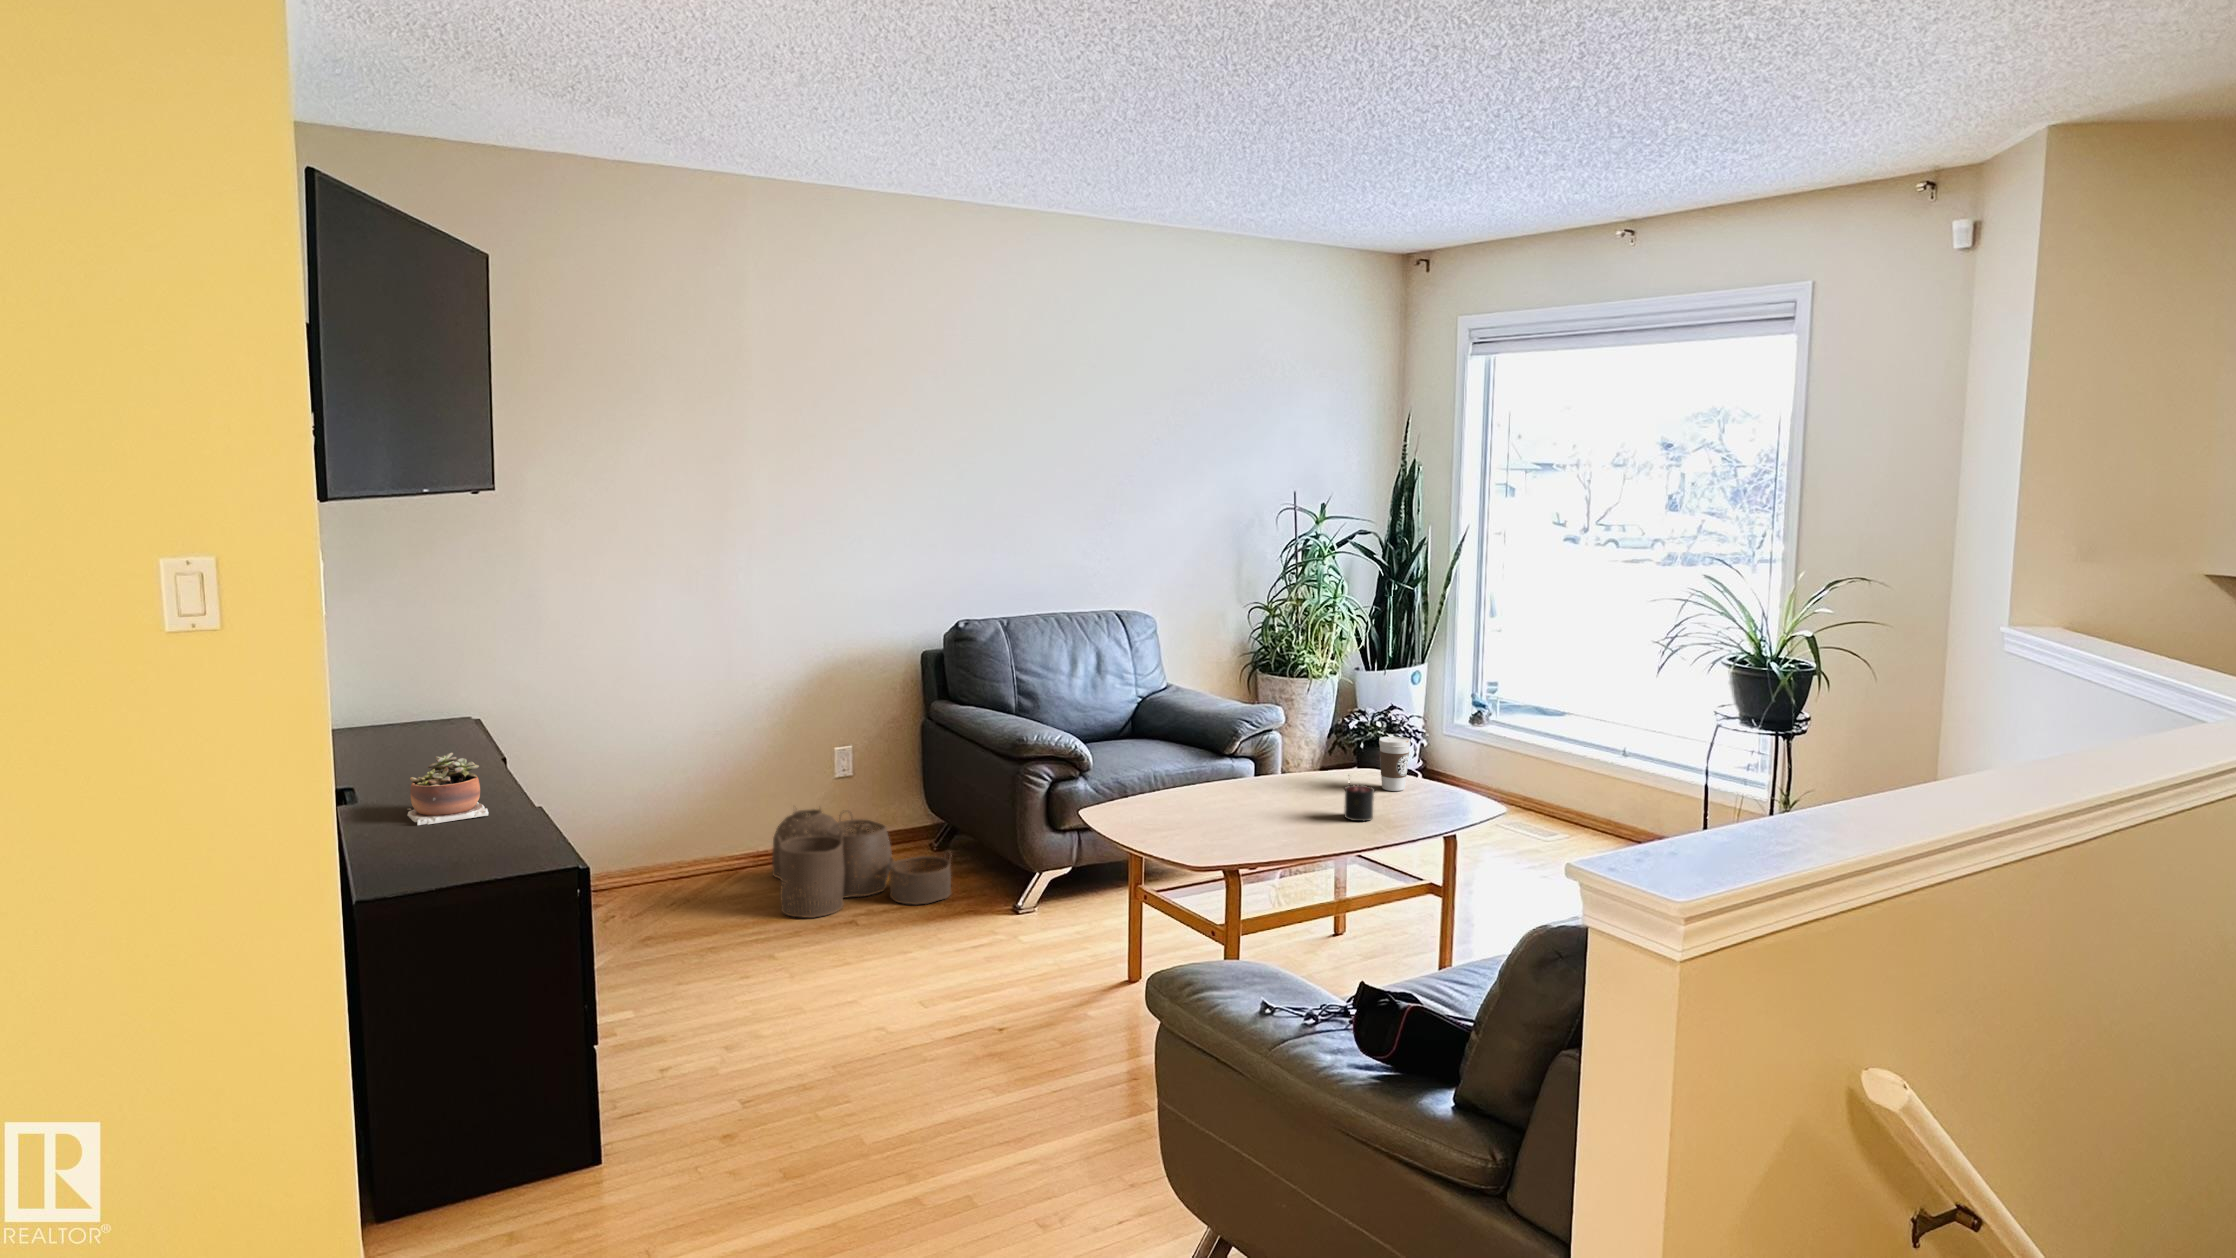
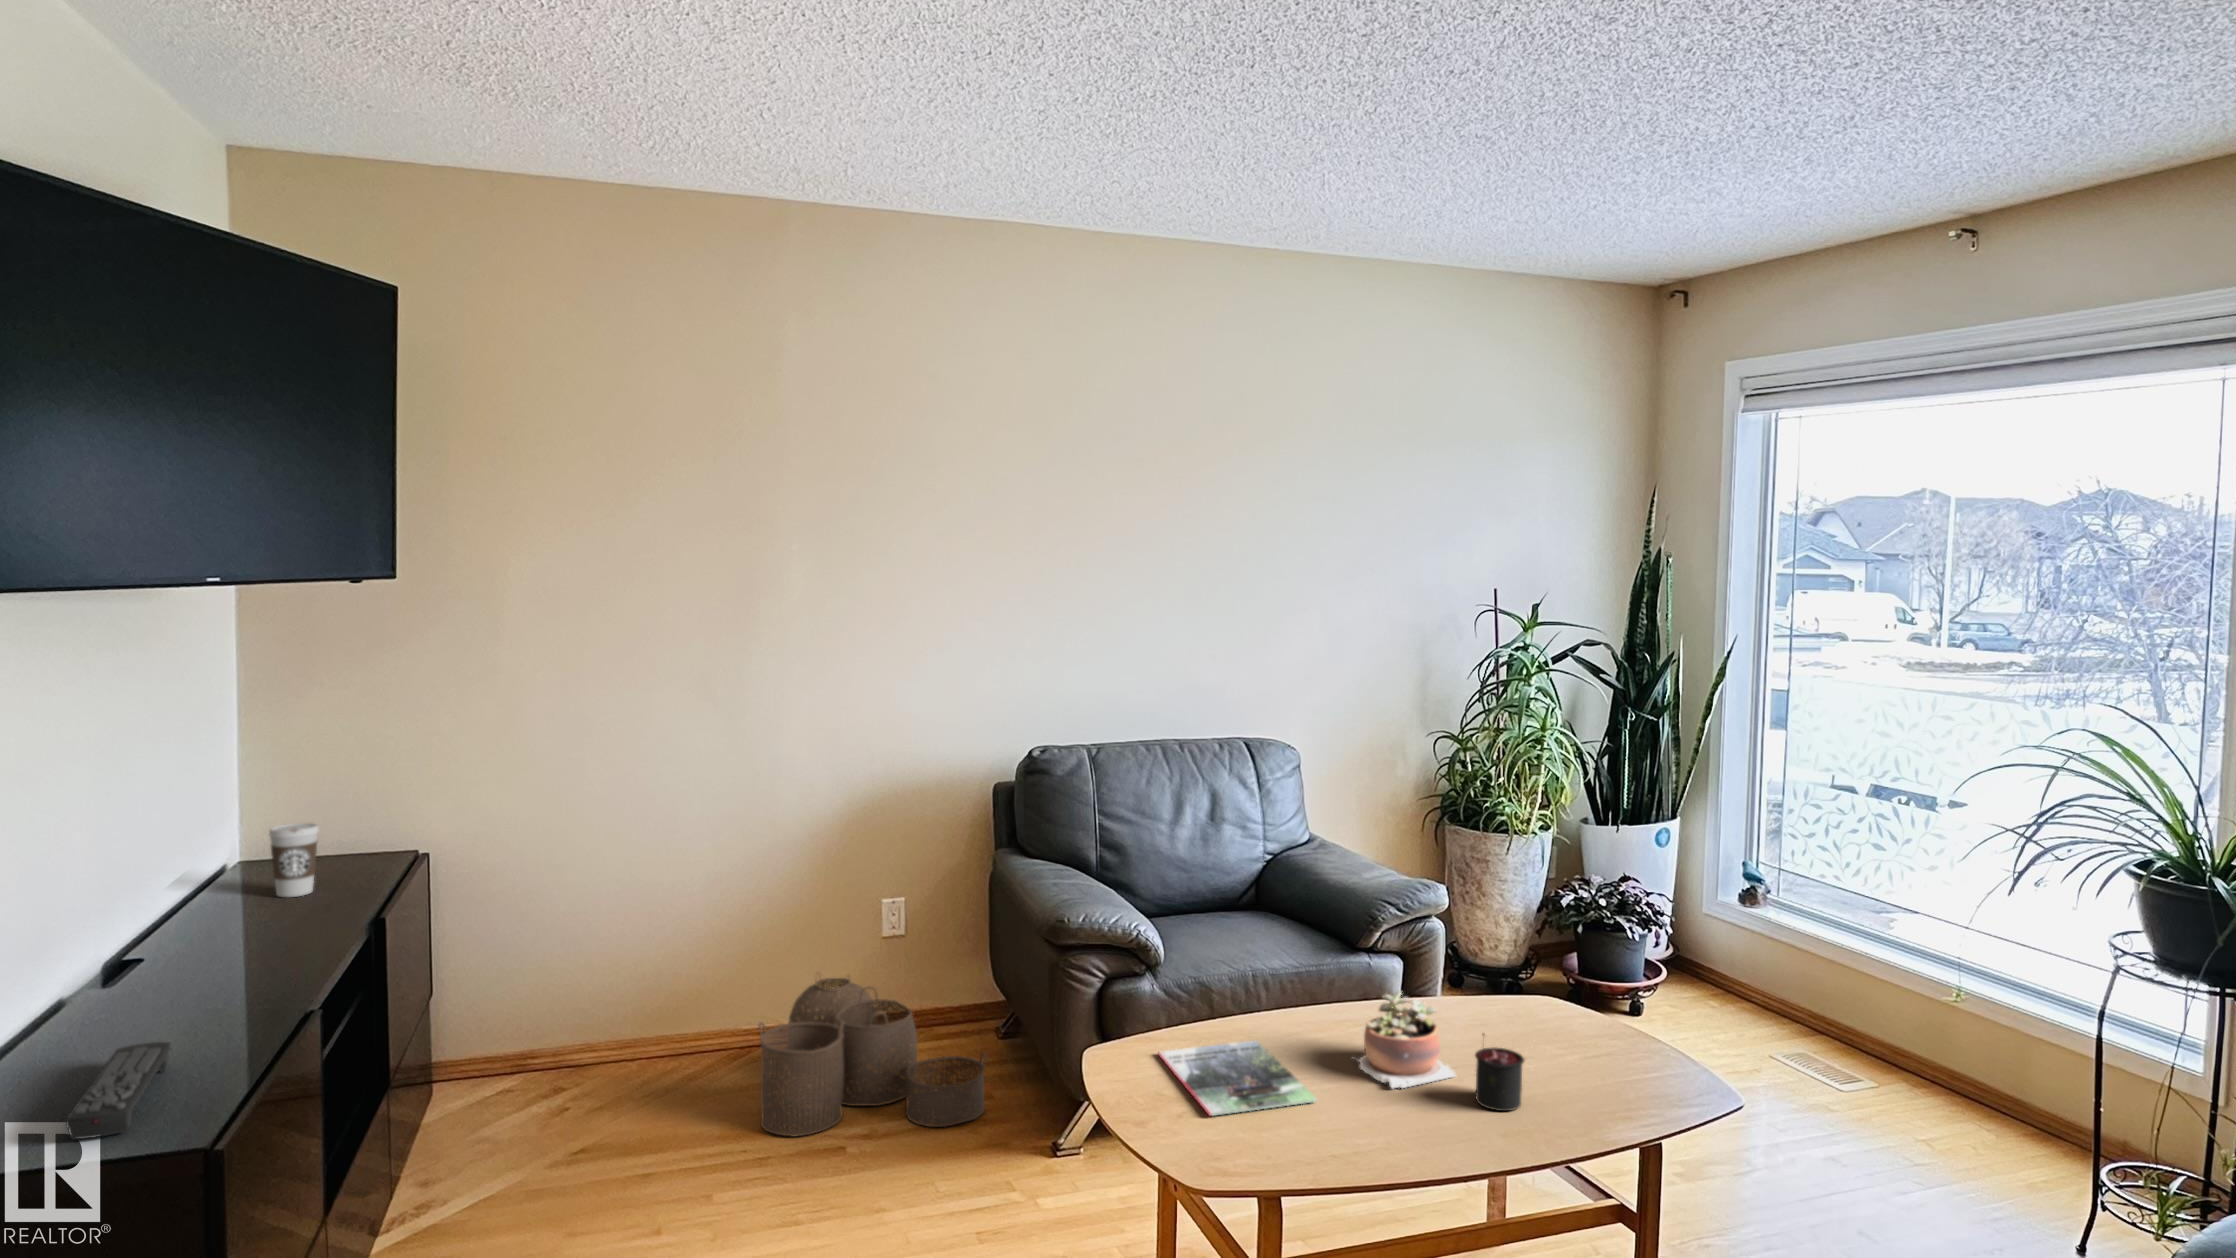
coffee cup: present [1379,737,1410,791] -> present [269,823,319,897]
succulent plant: present [408,753,488,825] -> present [1358,991,1455,1089]
magazine: none [1130,799,1248,835] -> present [1158,1041,1316,1116]
remote control: none [465,816,531,865] -> present [66,1042,170,1140]

